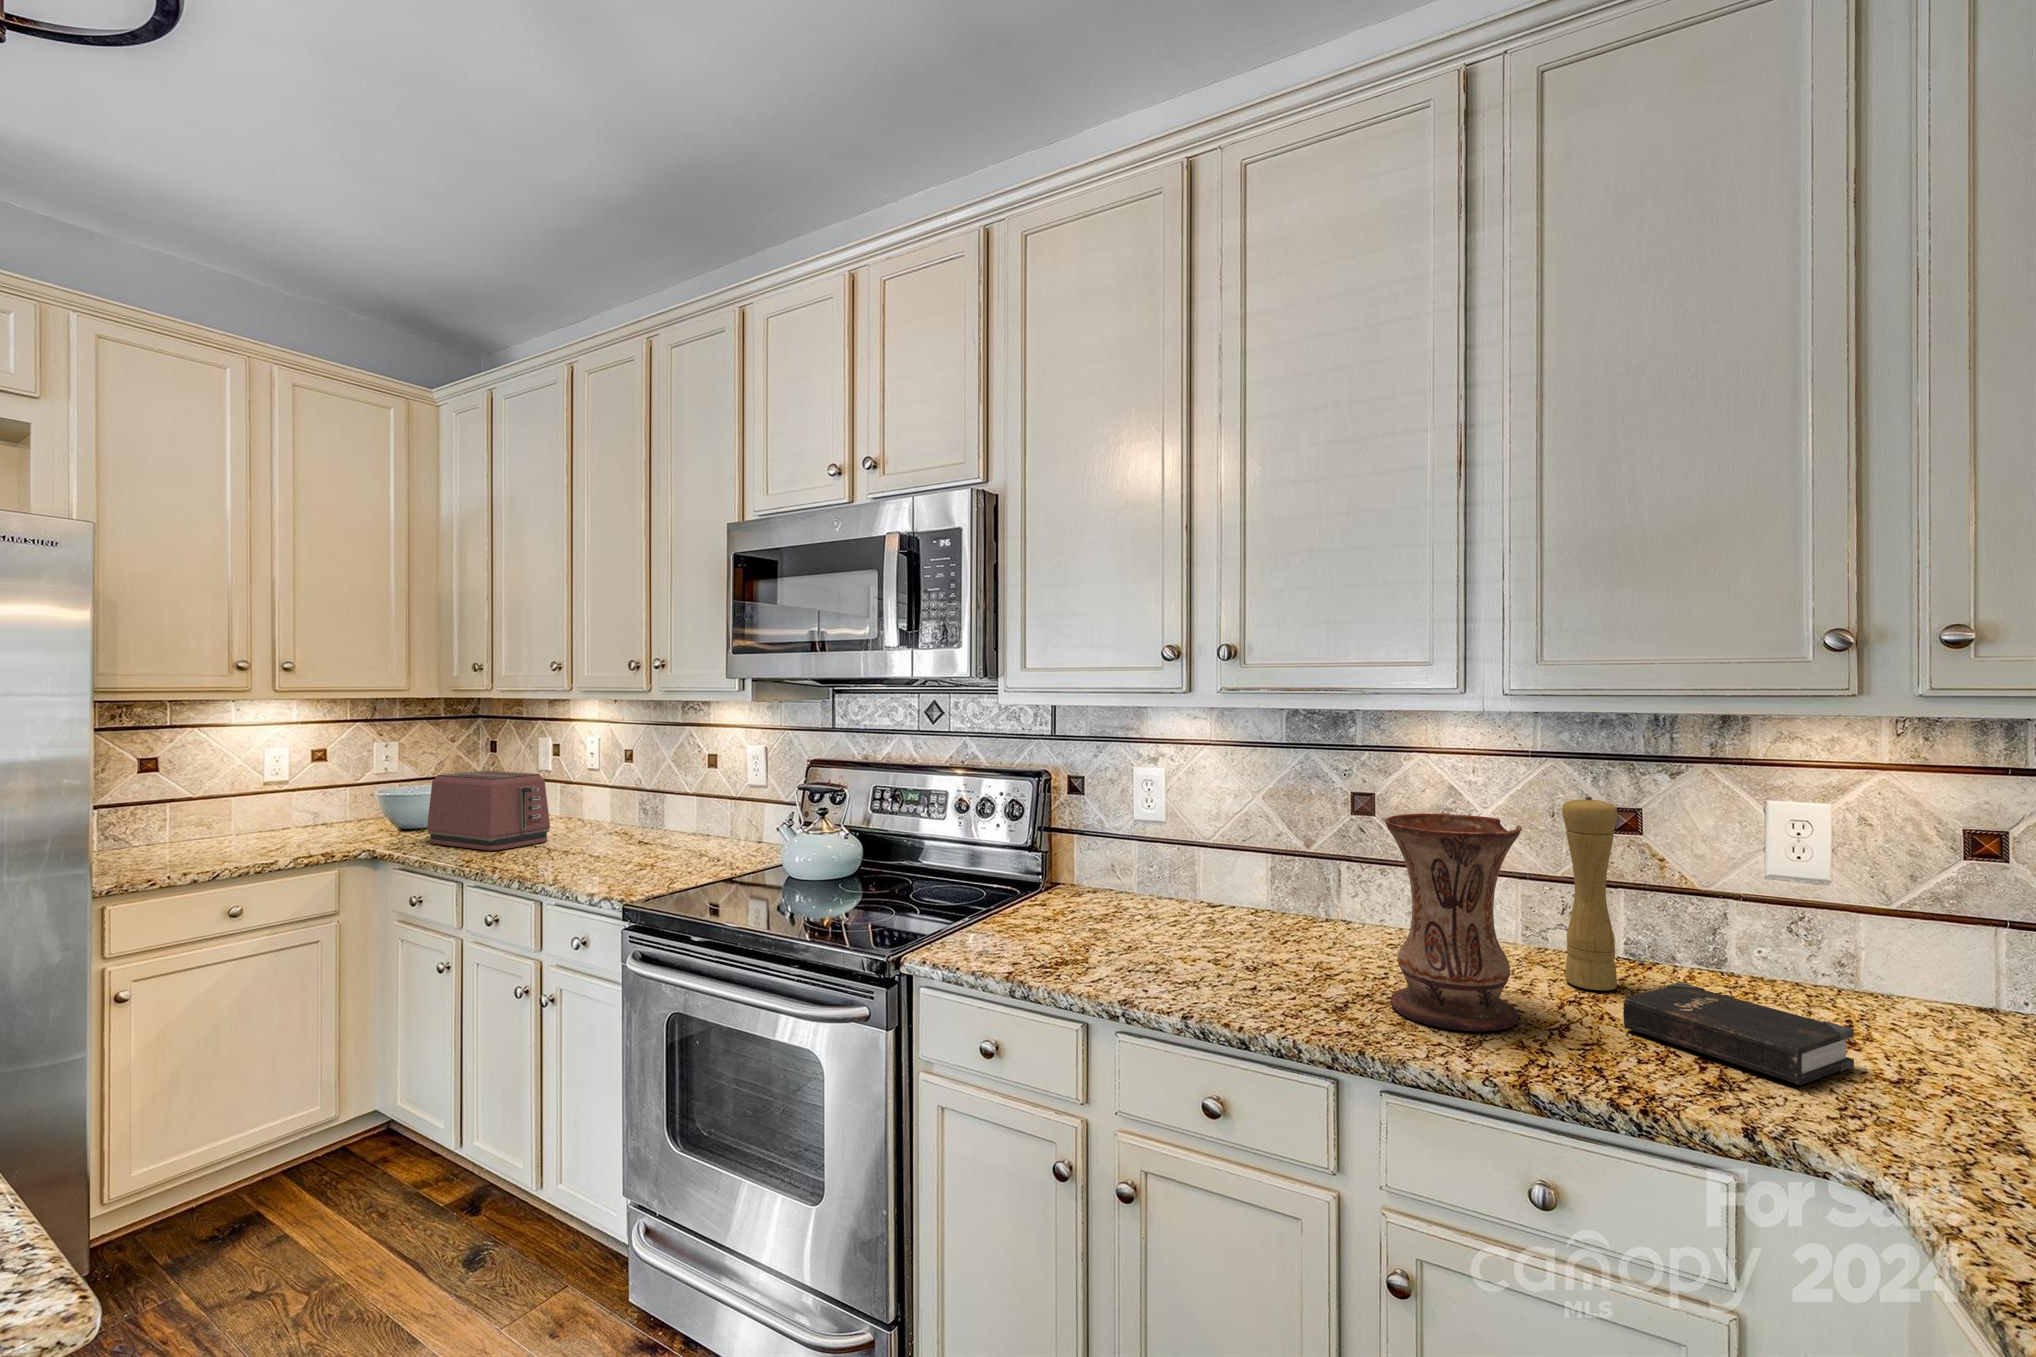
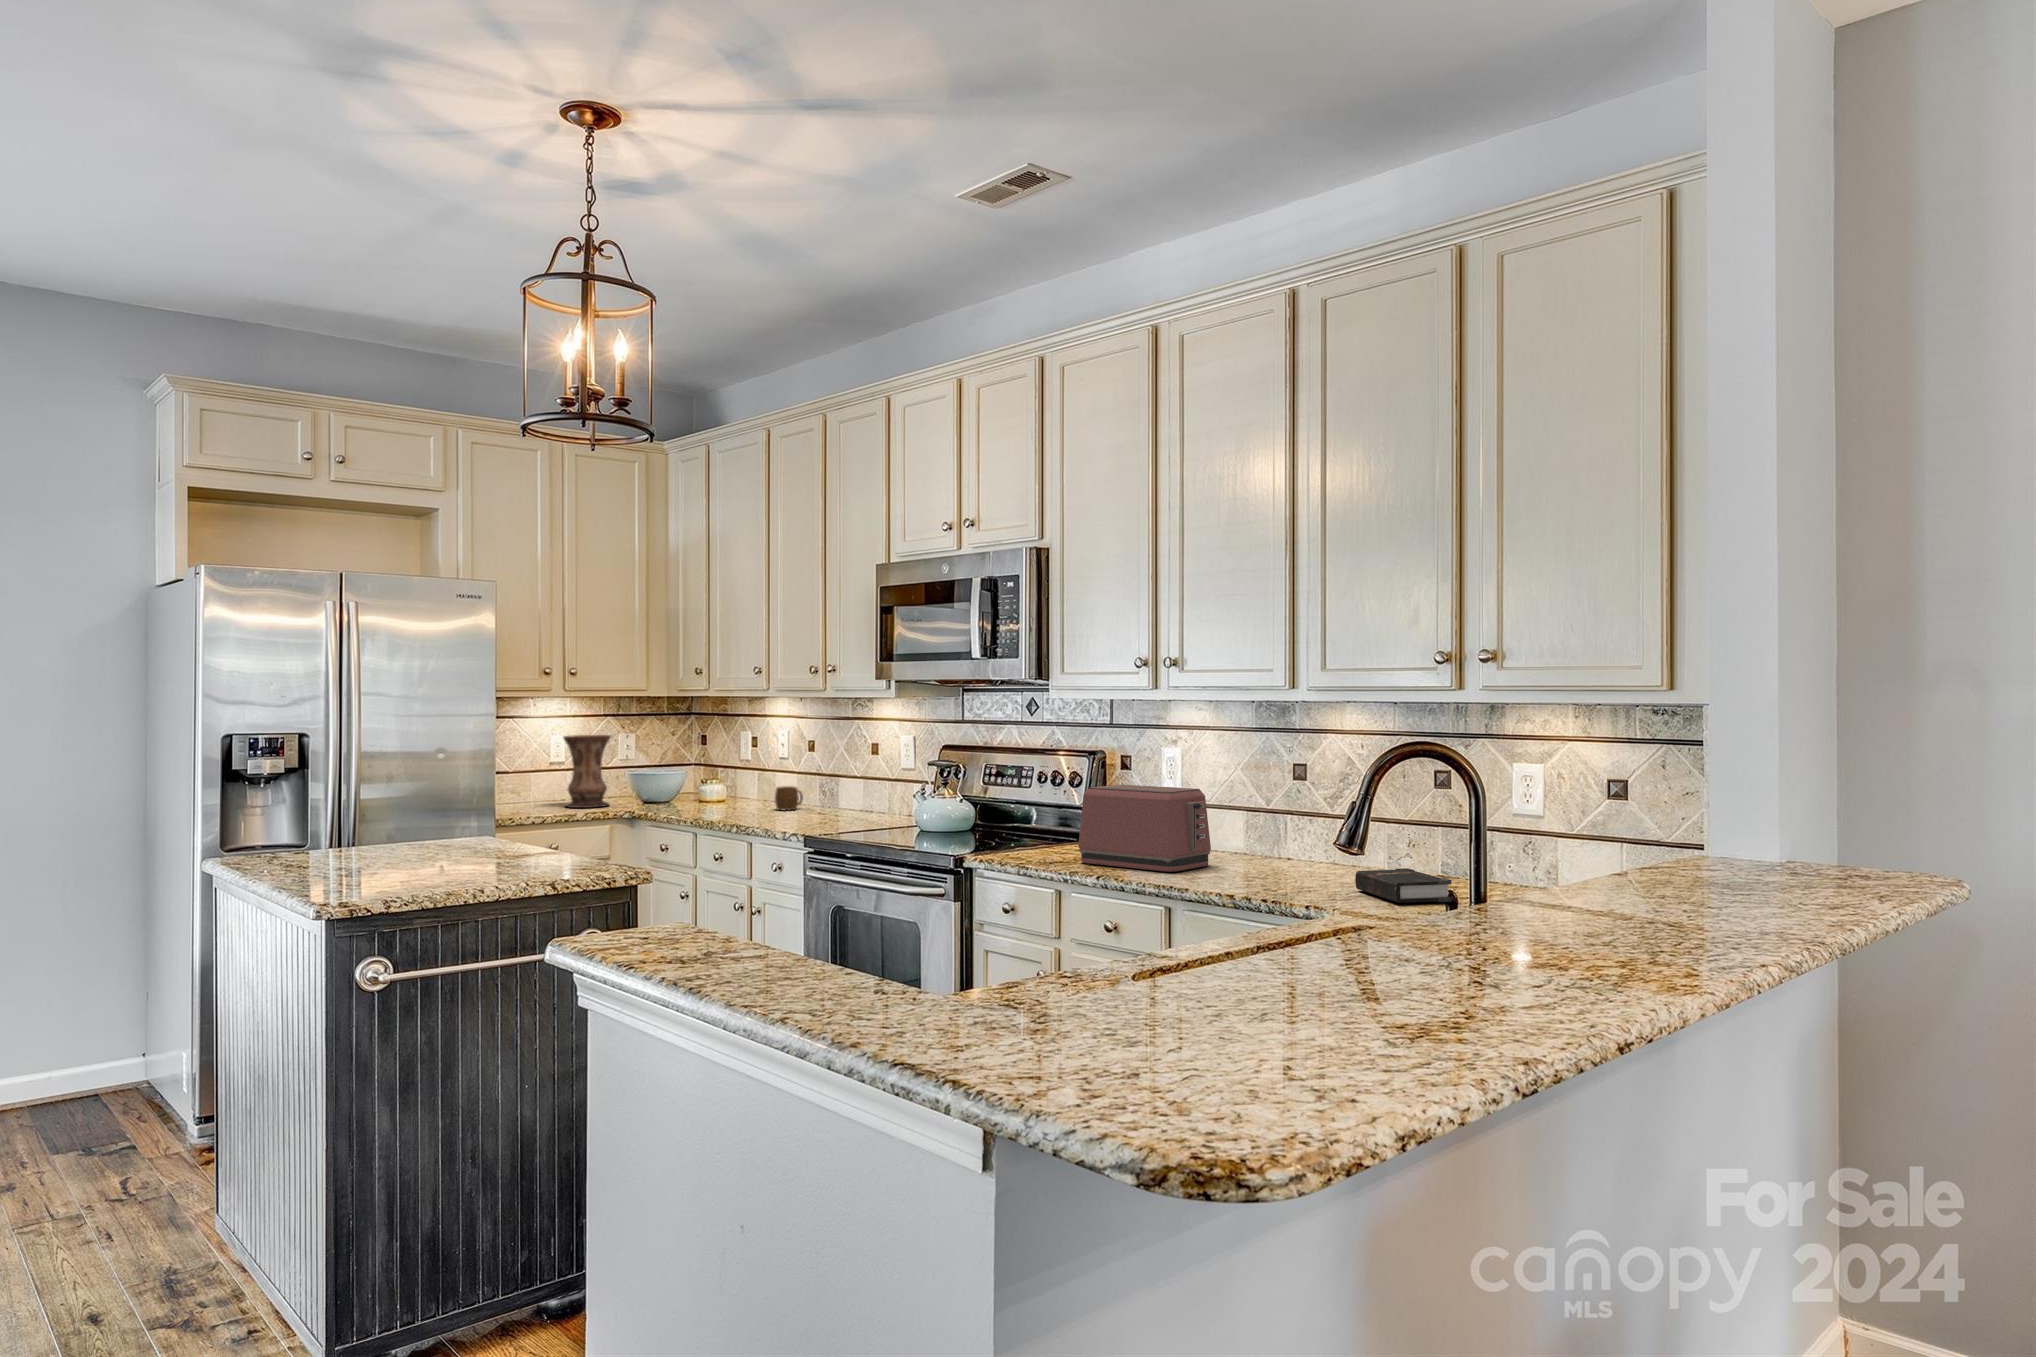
toaster: present [427,771,550,850] -> present [1078,785,1211,872]
pepper mill: present [1562,797,1618,990] -> none [1369,758,1401,881]
mug: none [579,809,617,841] -> present [775,786,803,810]
vase: present [1385,813,1522,1031] -> present [563,735,611,808]

